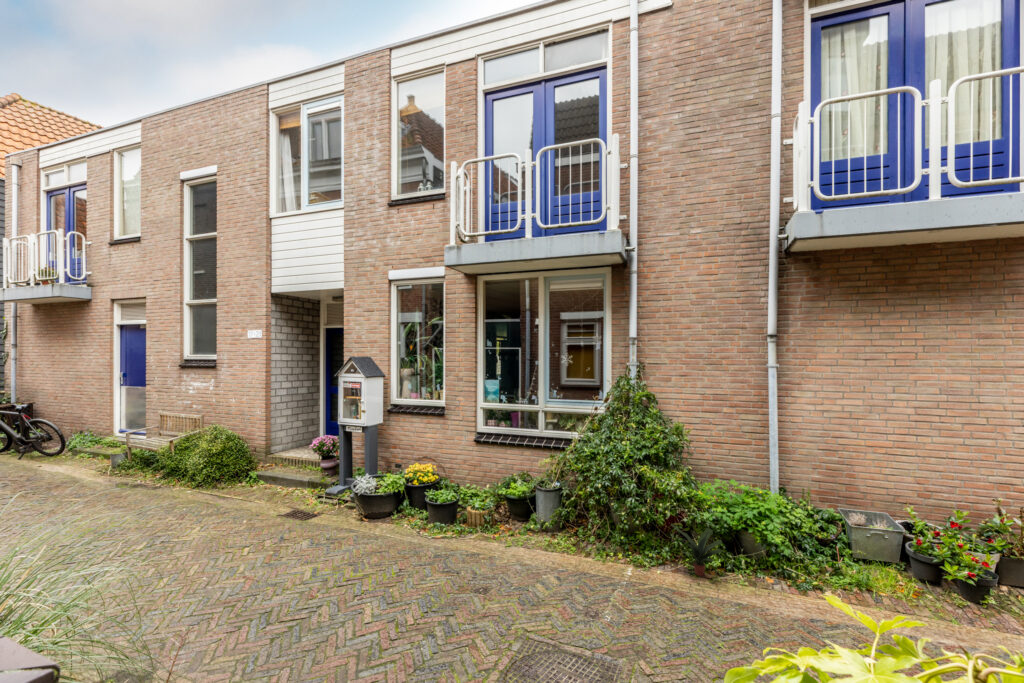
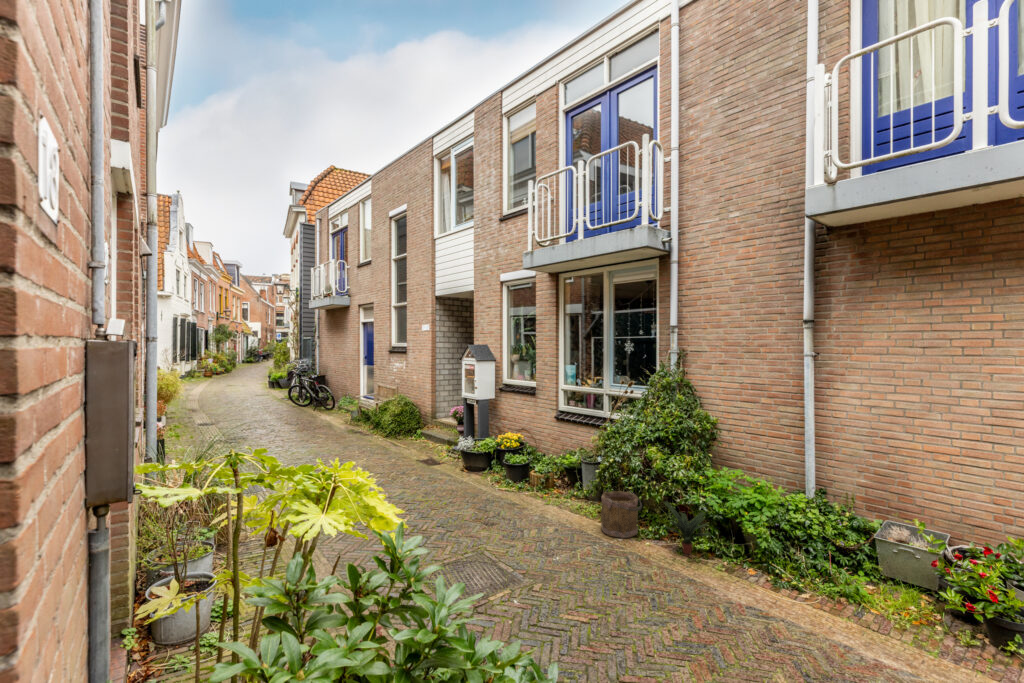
bucket: none [597,517,644,573] -> present [601,491,642,538]

